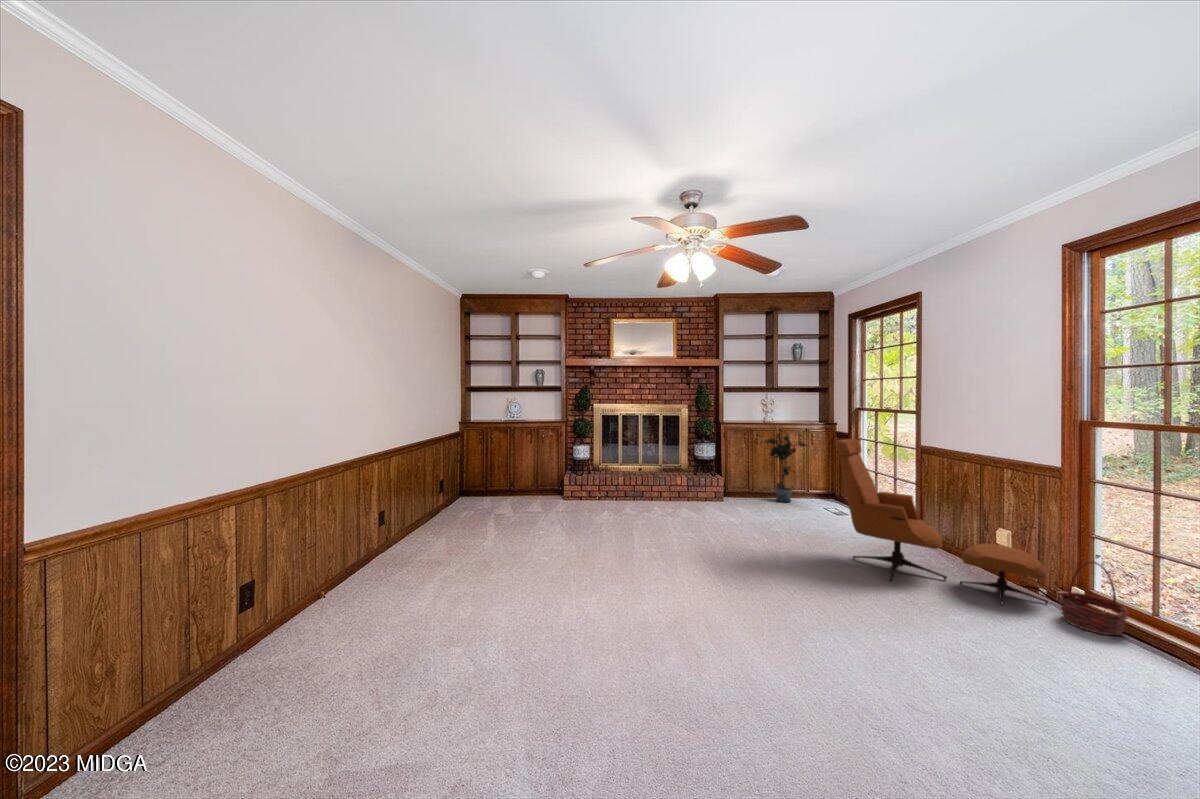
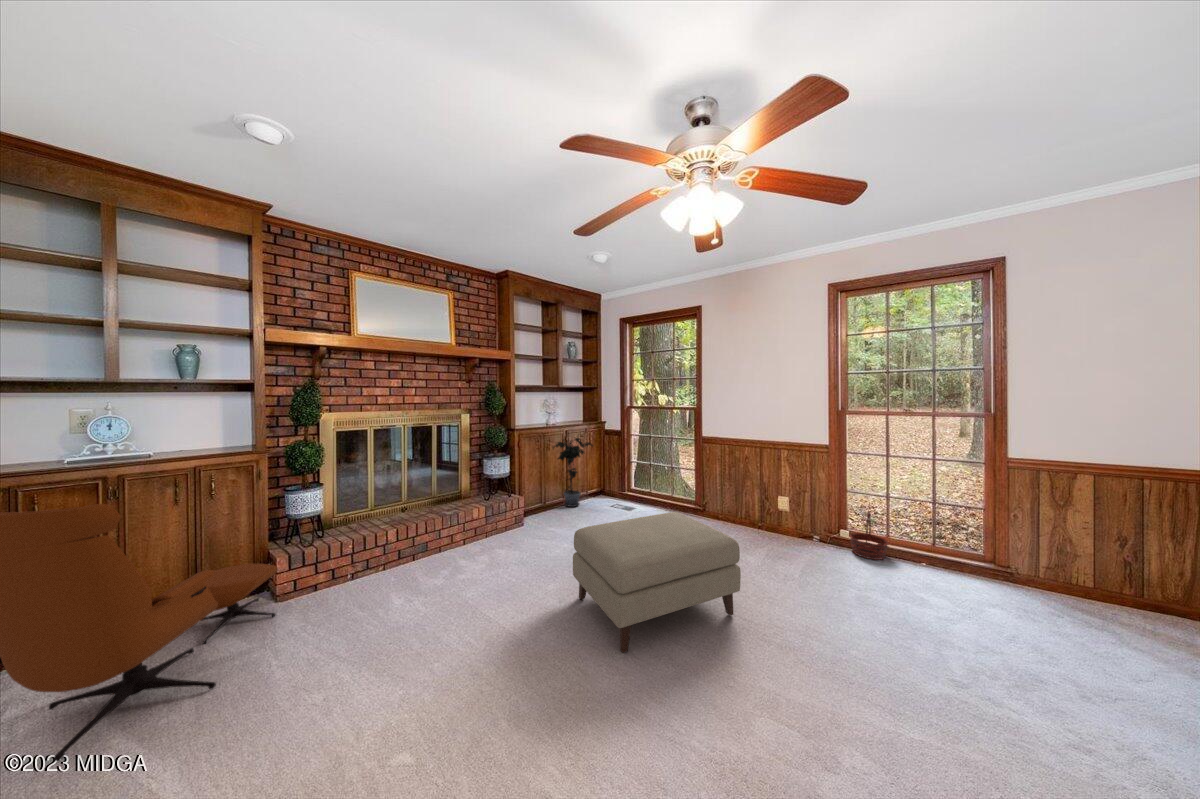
lounge chair: present [837,439,1048,604] -> present [0,504,278,761]
ottoman: none [661,487,783,578] -> present [573,512,741,653]

